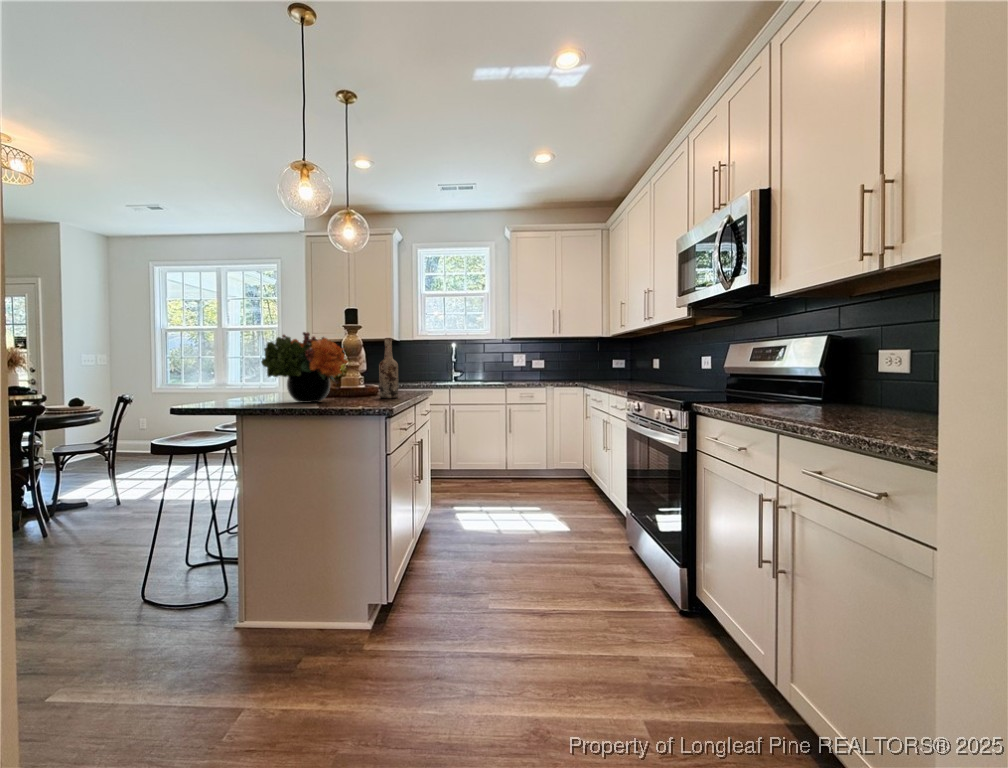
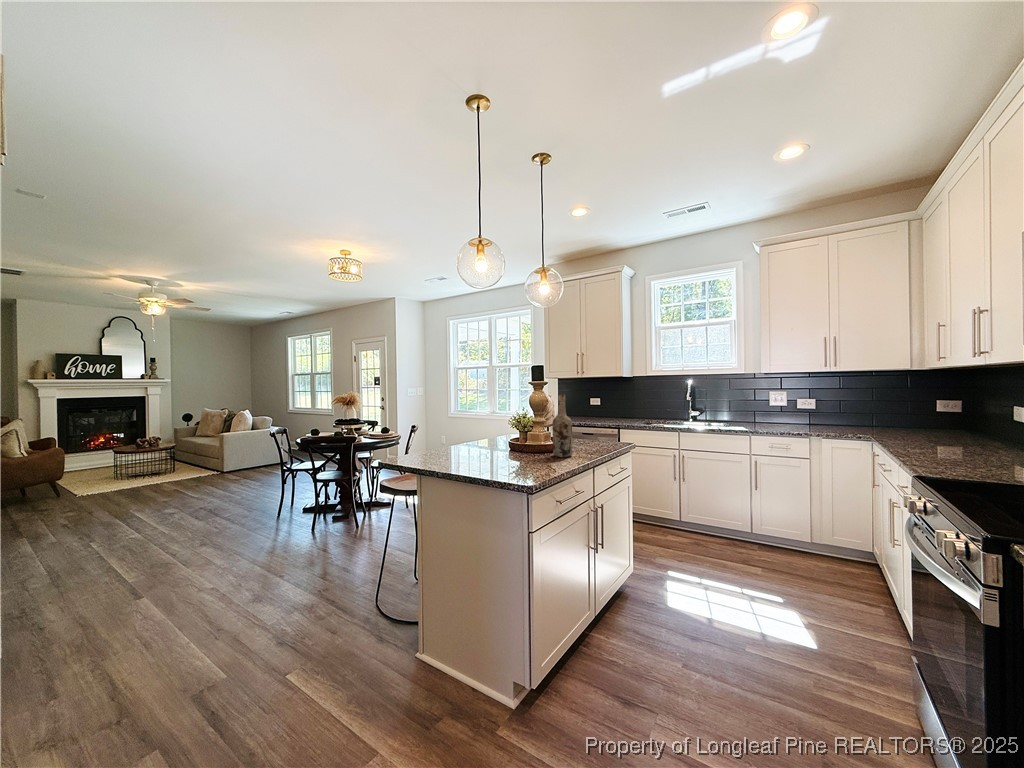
flower arrangement: present [261,332,348,403] -> none [436,393,513,460]

